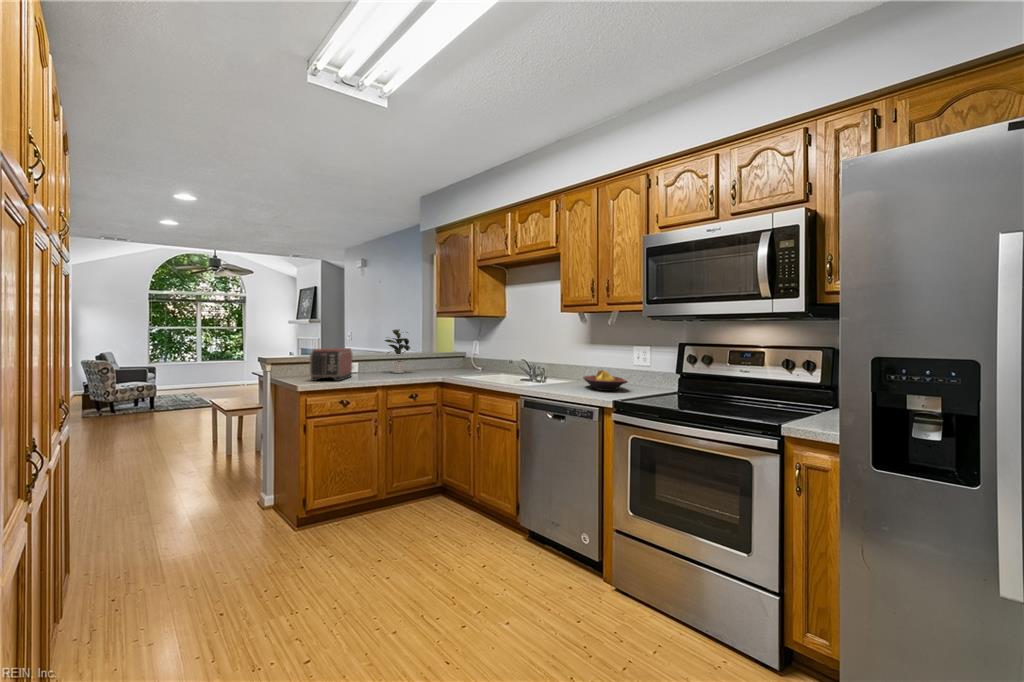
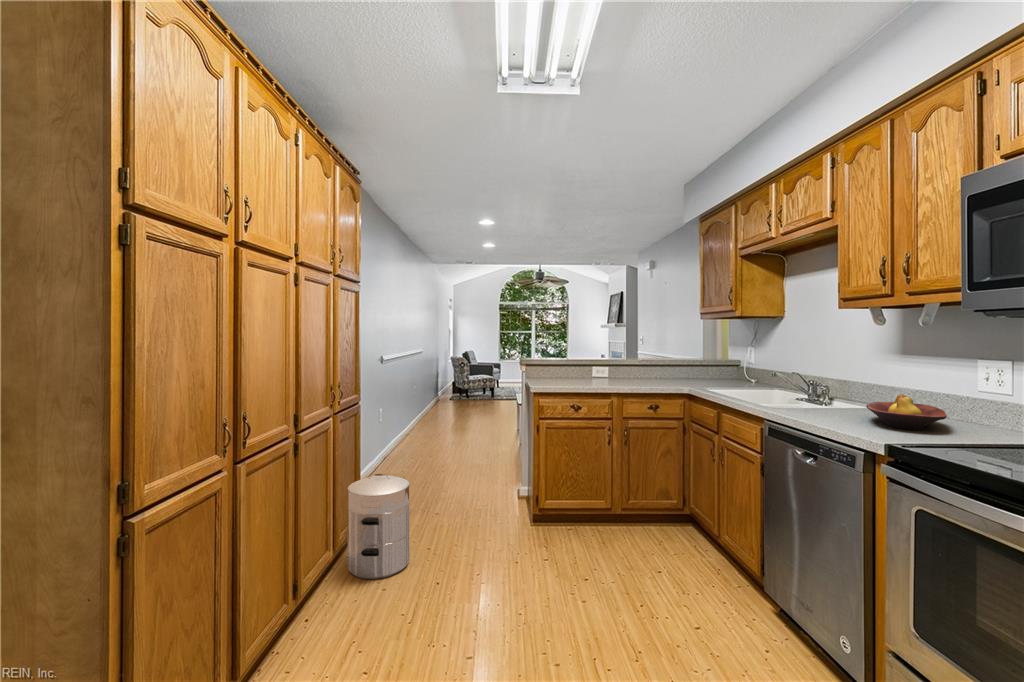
potted plant: present [385,329,410,373] -> none [629,333,675,381]
toaster: present [310,348,352,381] -> none [549,353,594,386]
waste bin: none [53,509,159,656] -> present [347,474,410,579]

